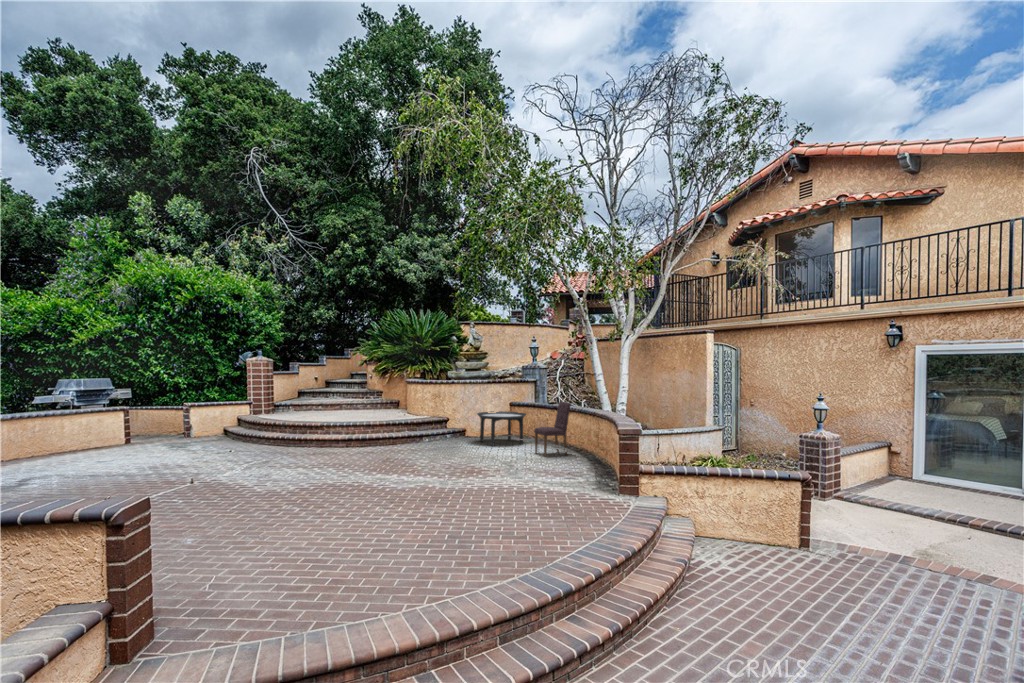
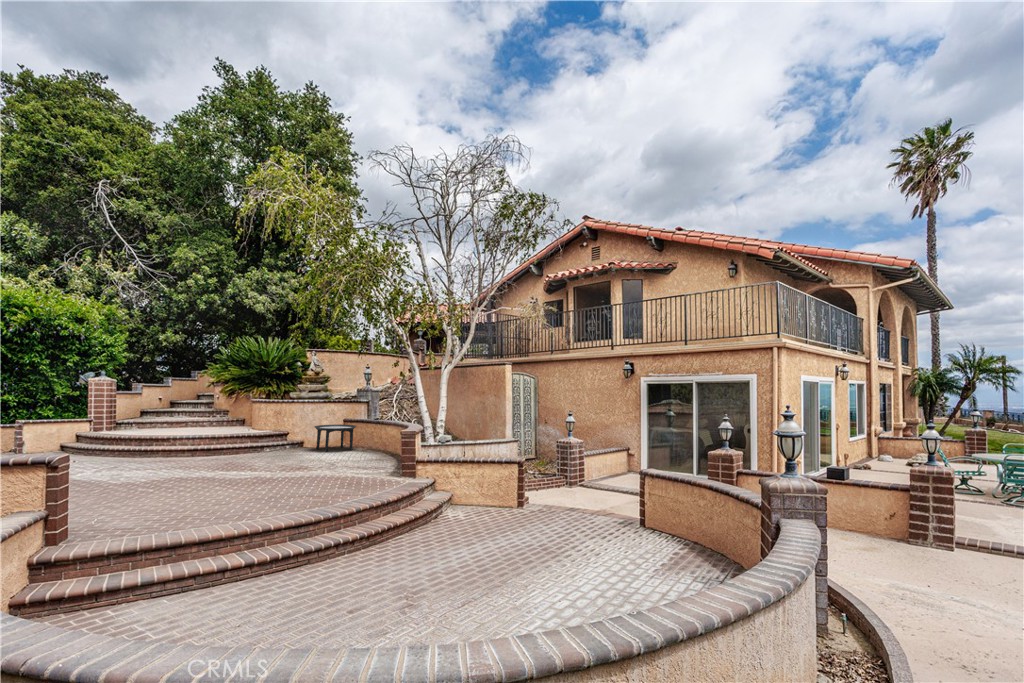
dining chair: present [534,402,571,457] -> none [360,416,389,458]

